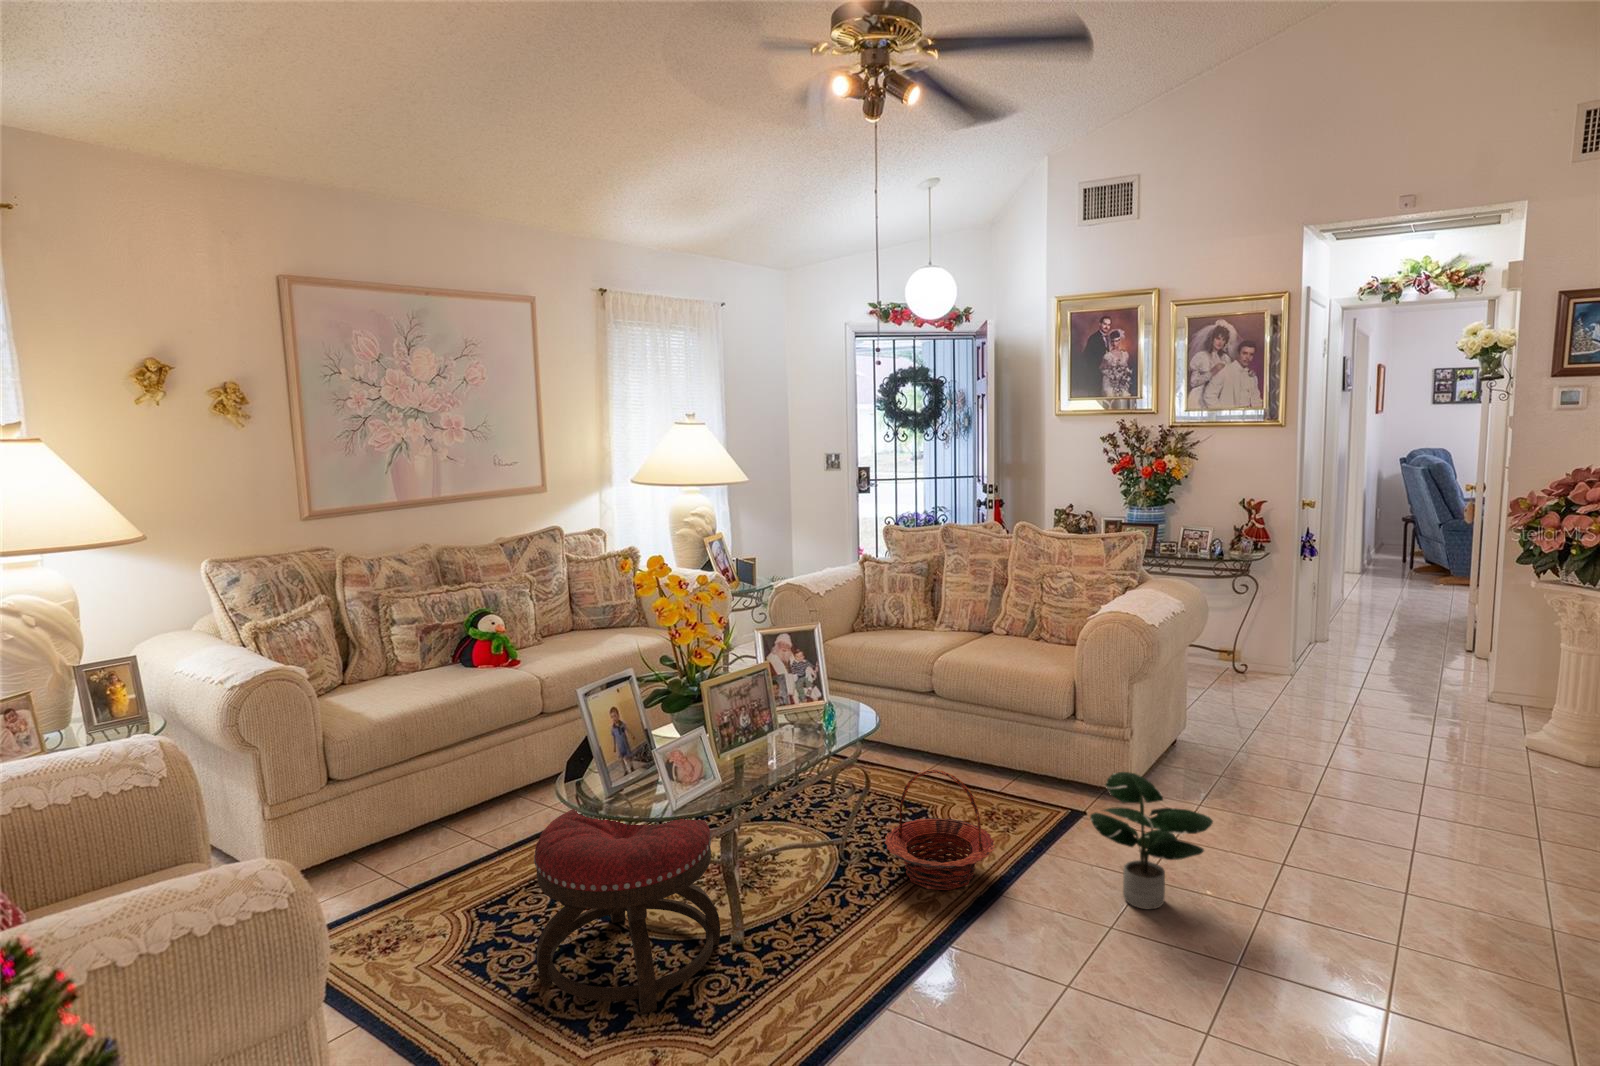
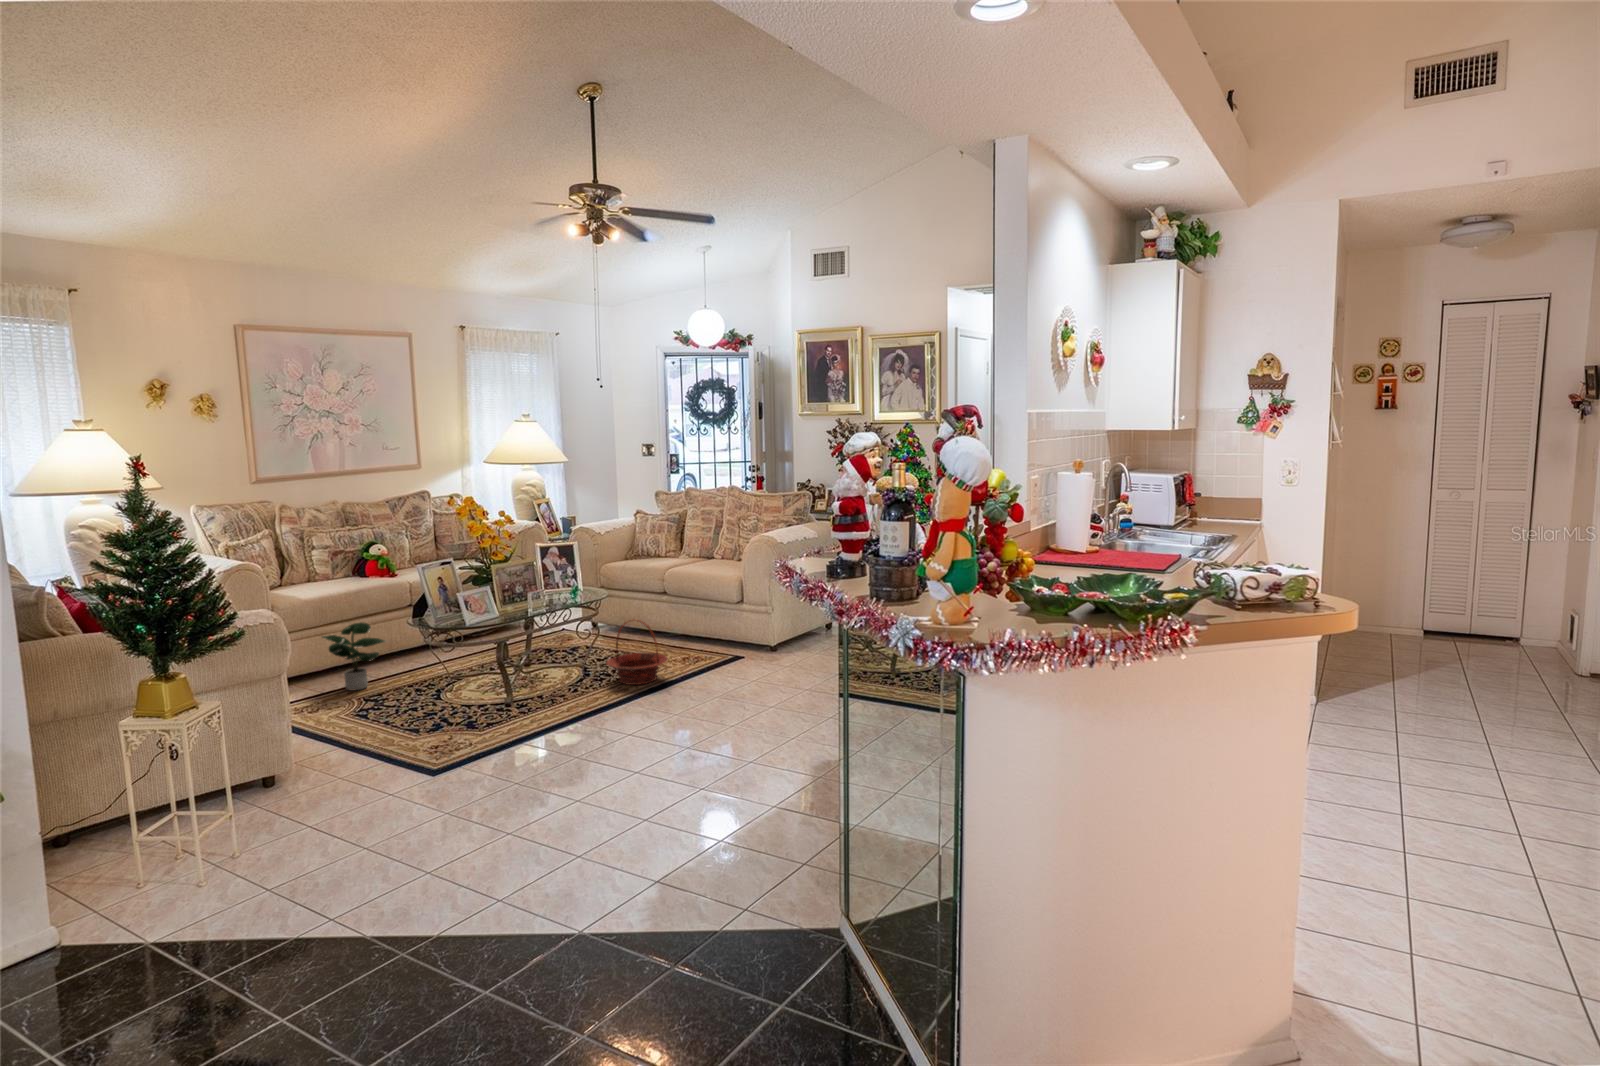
potted plant: present [1090,772,1213,909] -> present [322,622,385,690]
ottoman: present [534,809,720,1014] -> none [396,626,501,725]

